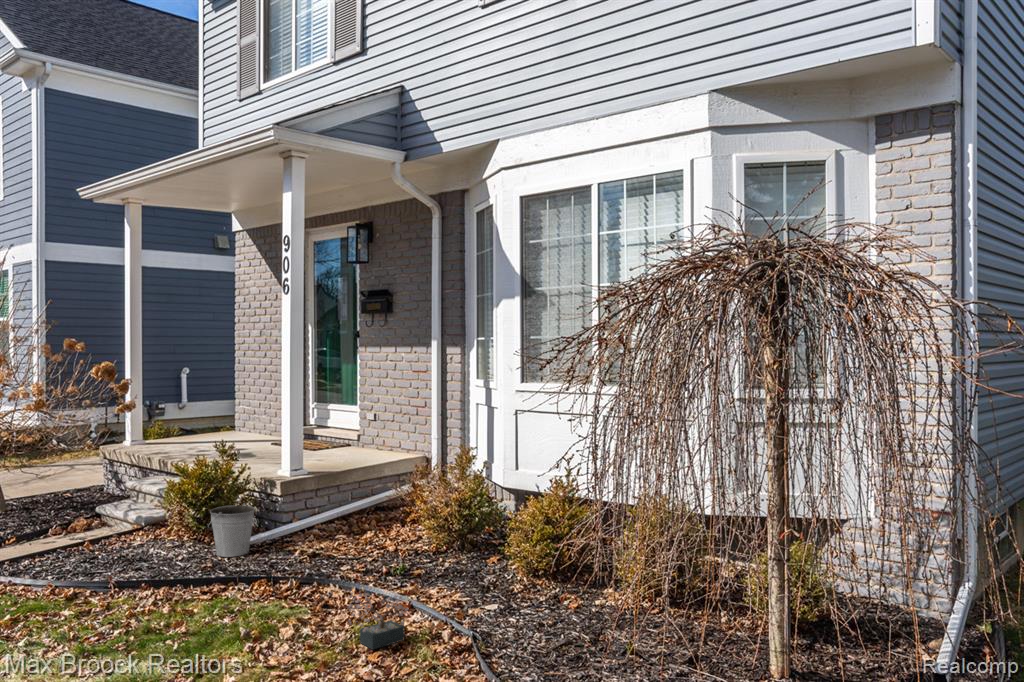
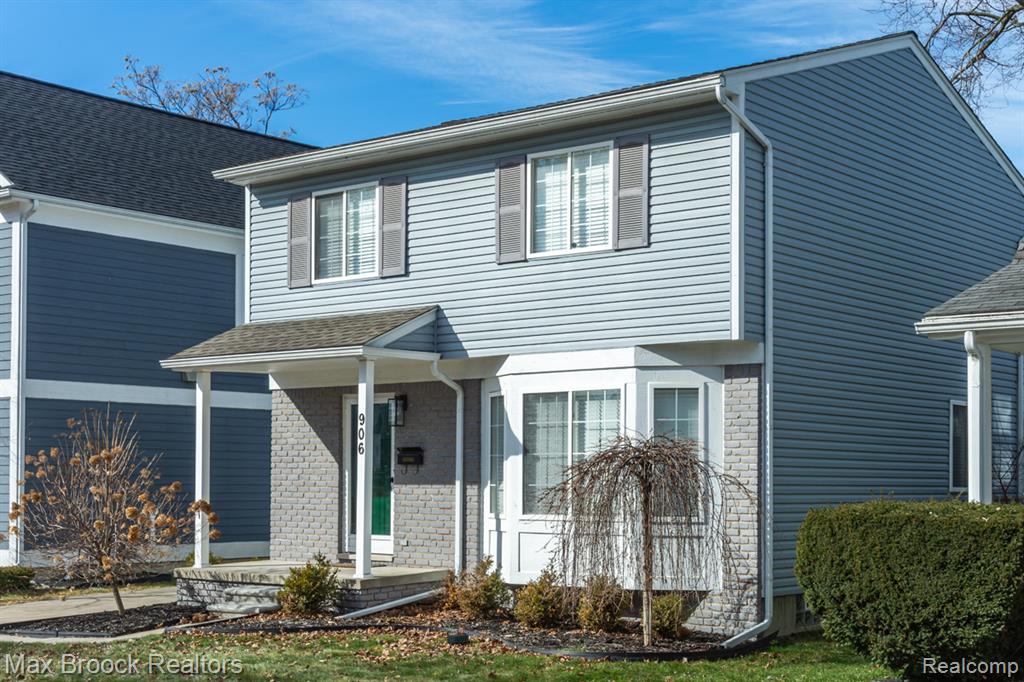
bucket: present [210,504,255,557] -> none [324,592,353,624]

